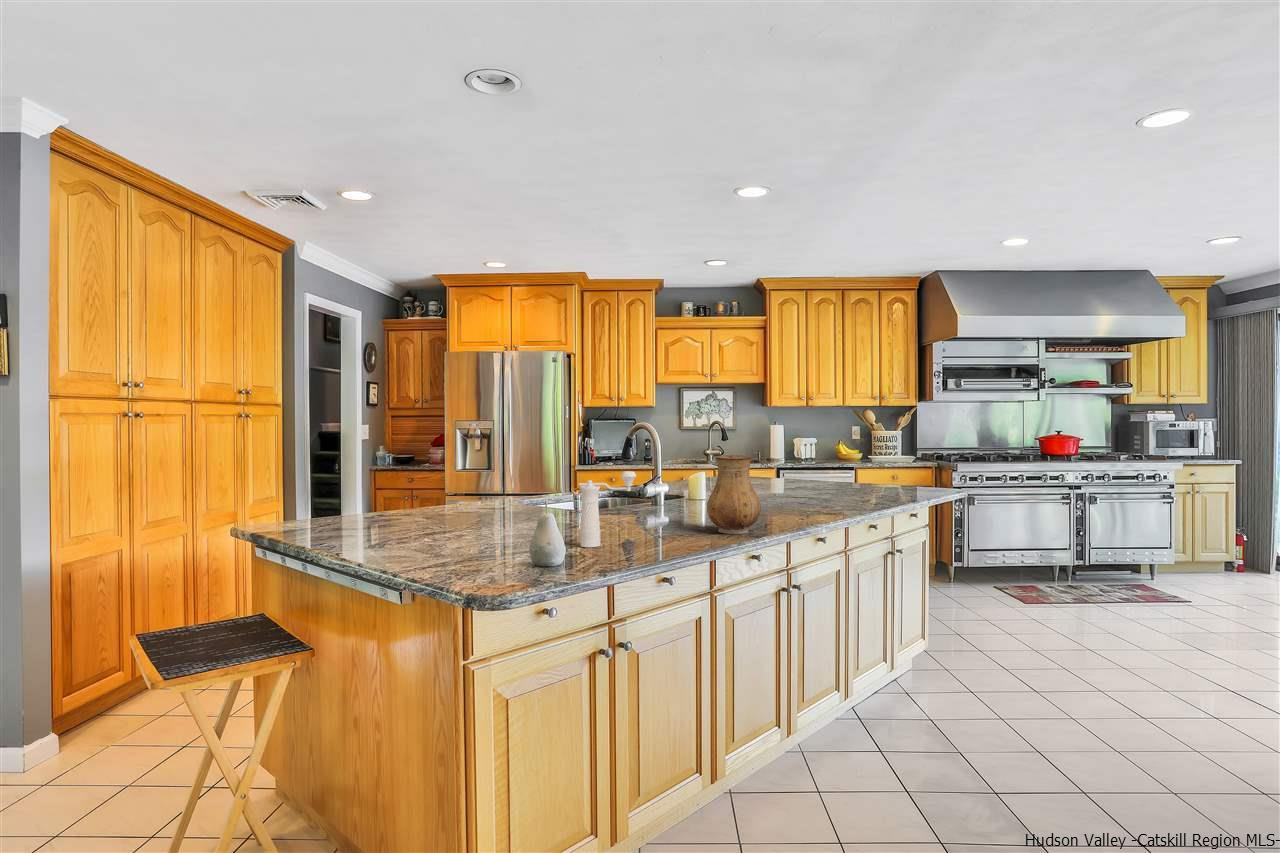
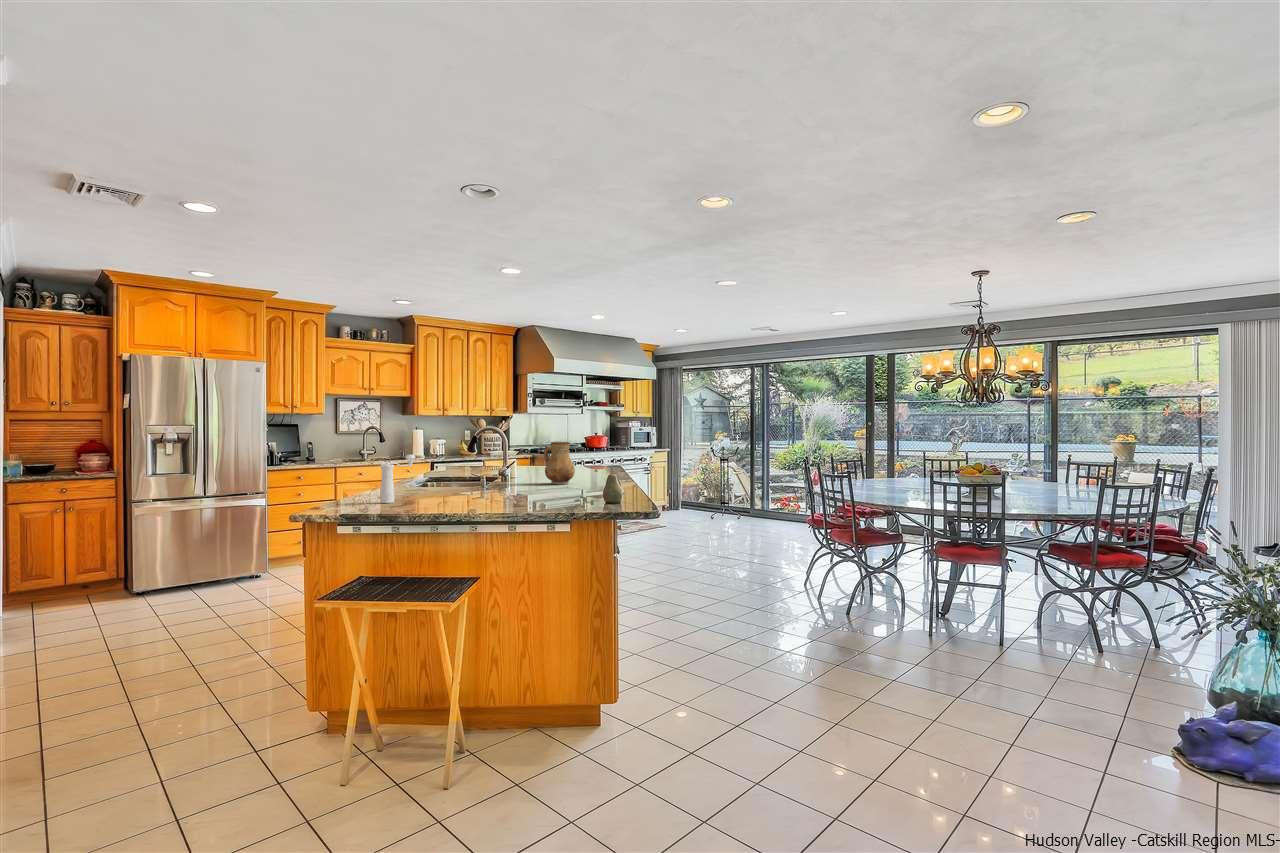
pepper mill: present [579,471,636,547] -> present [380,455,416,503]

